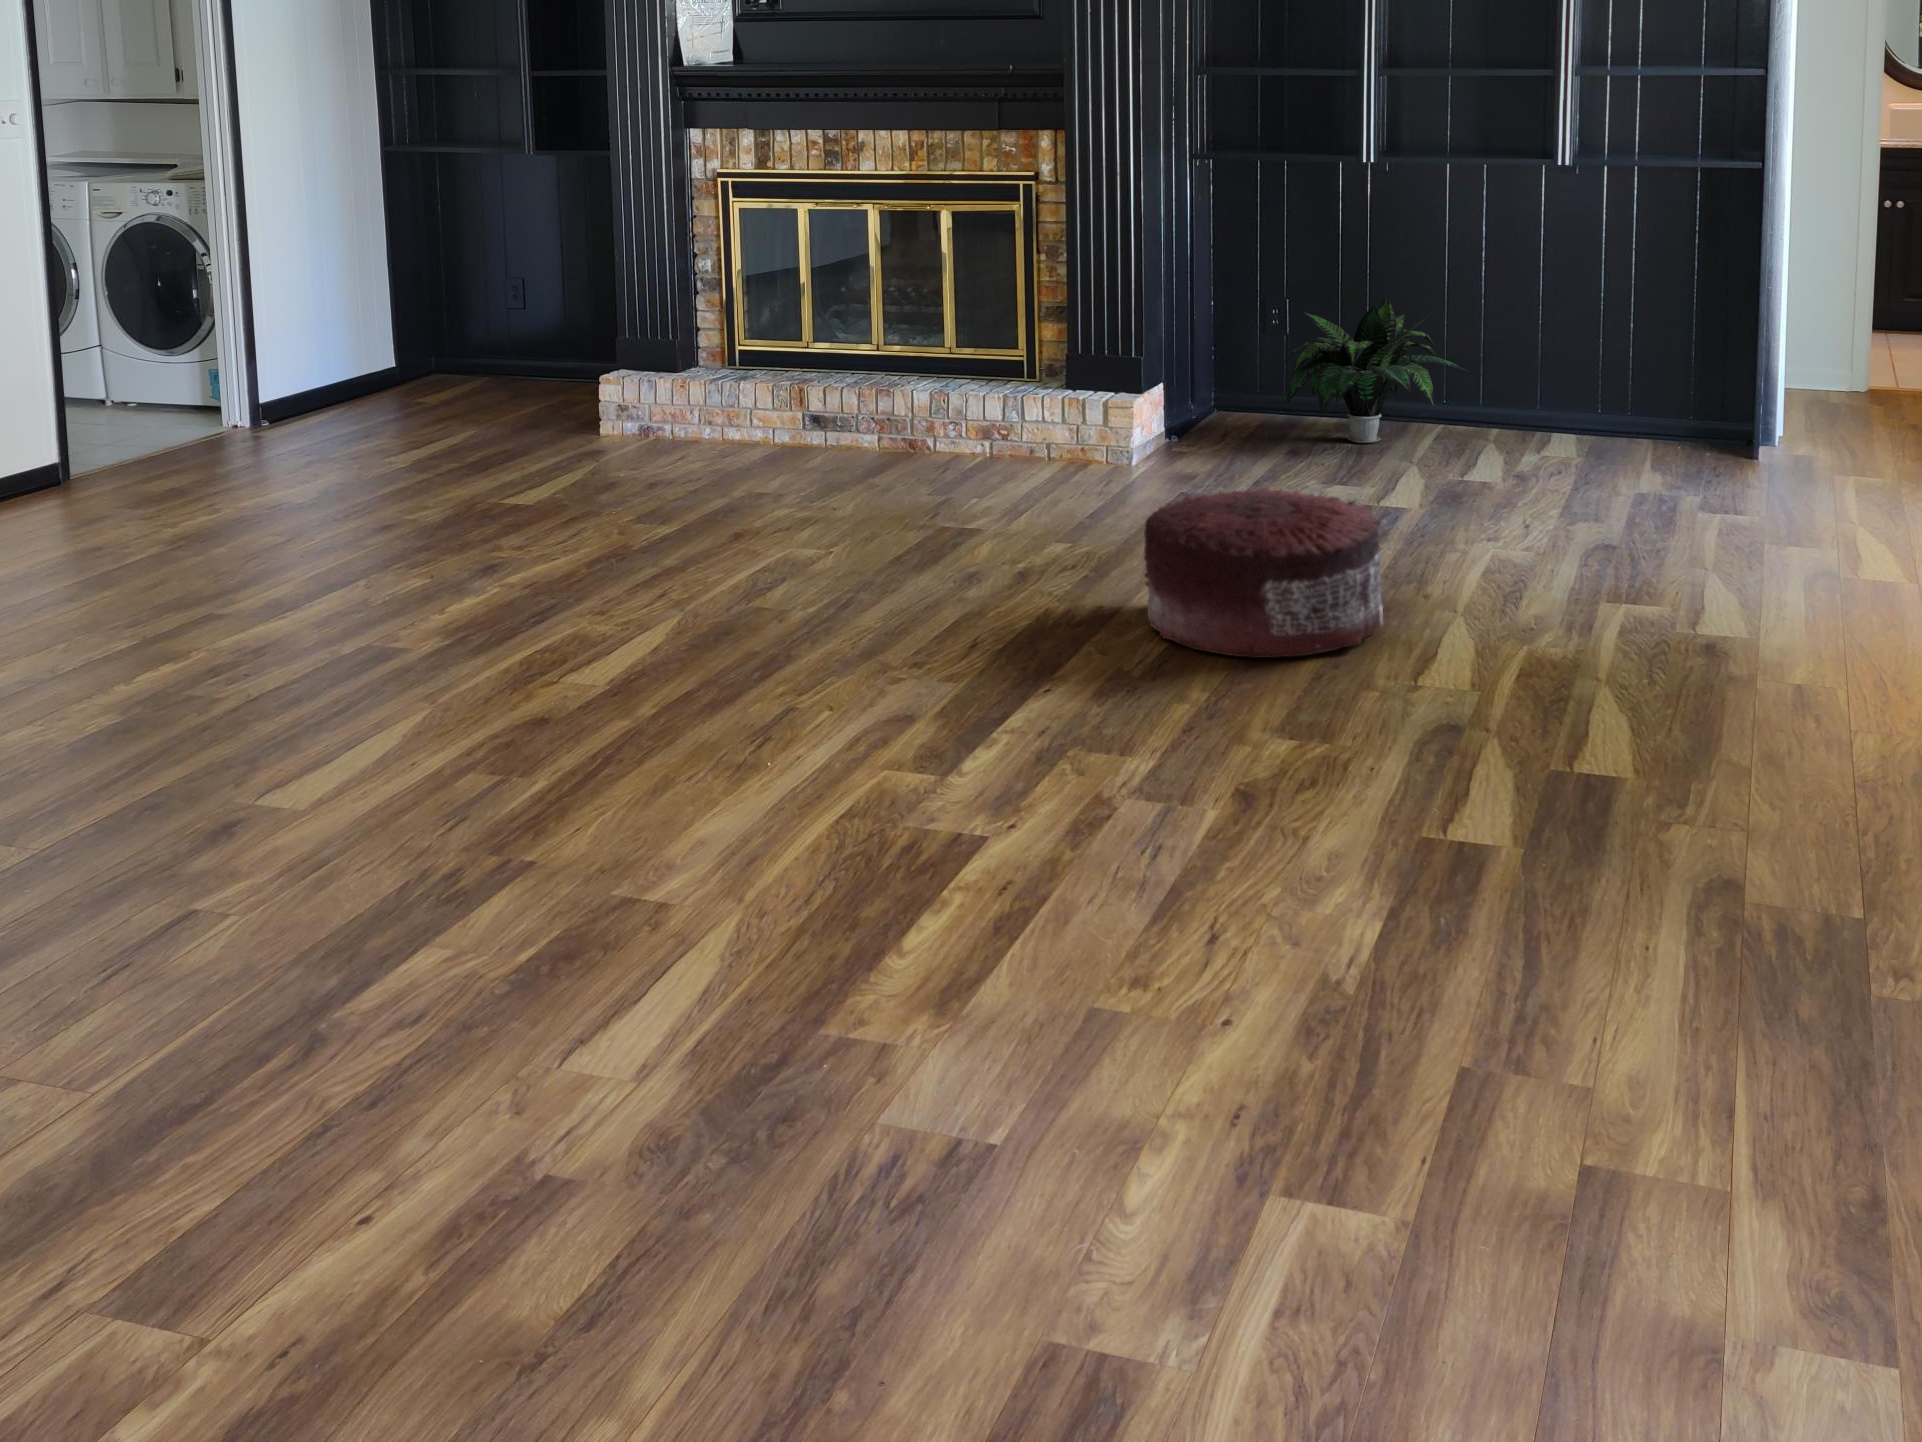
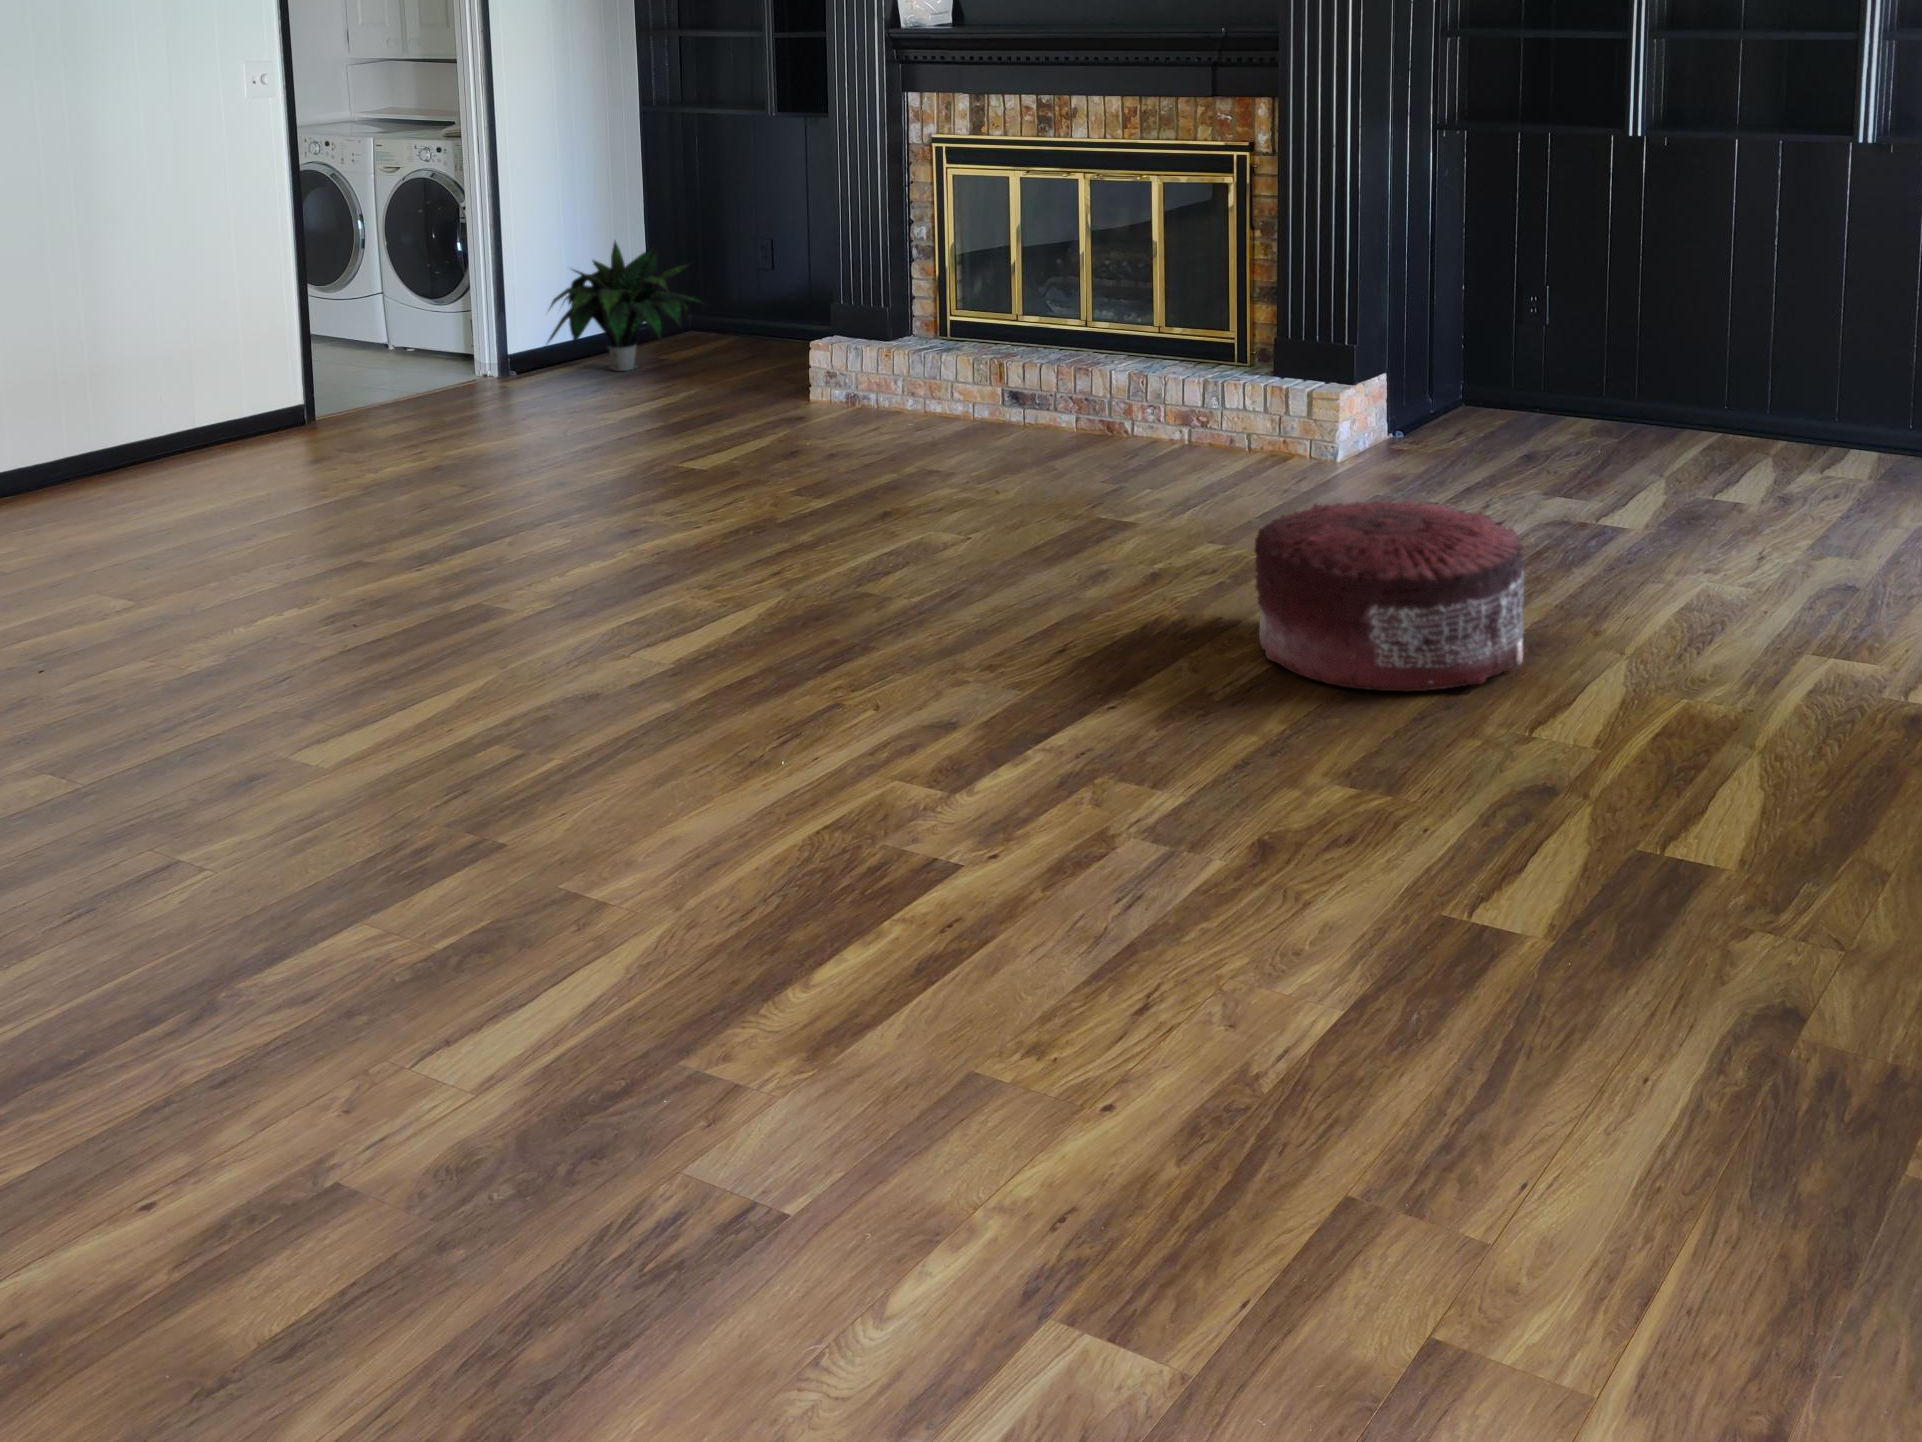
potted plant: present [1283,294,1468,443] -> present [548,242,704,371]

